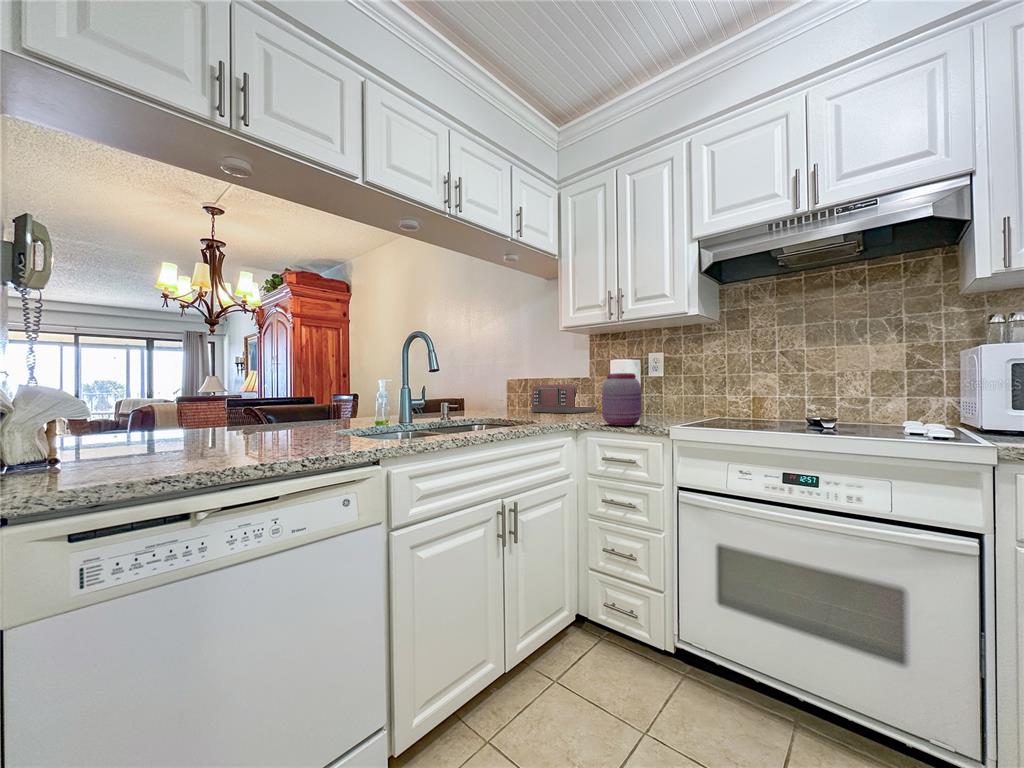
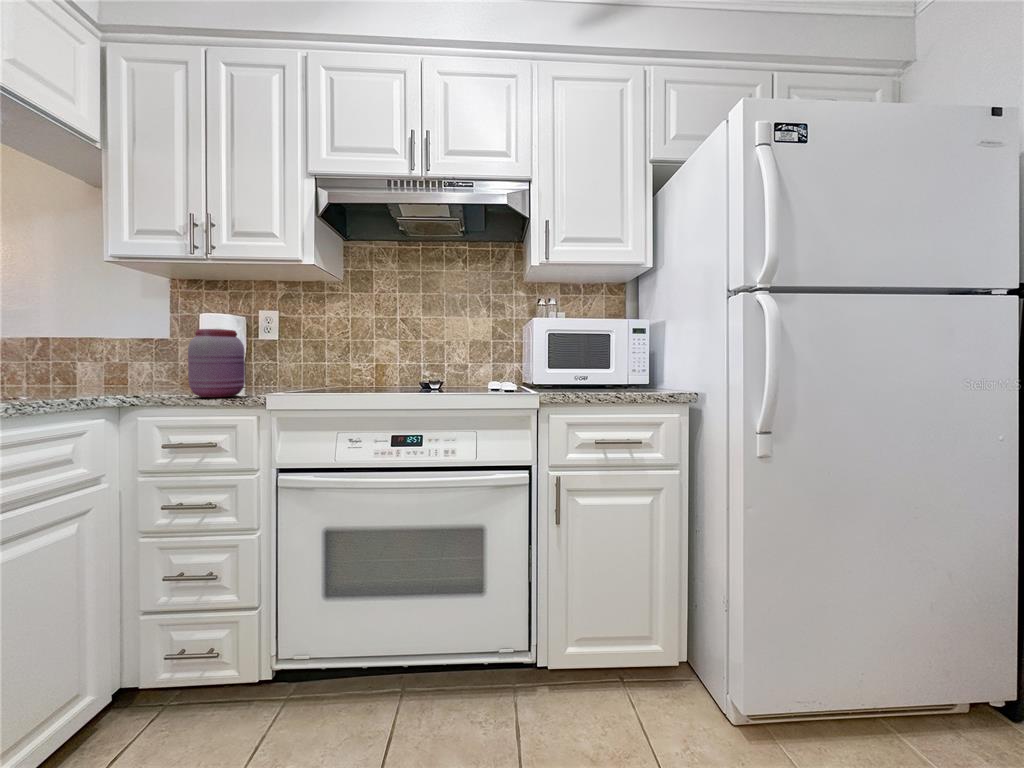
toaster: present [531,384,596,413] -> none [55,347,179,390]

